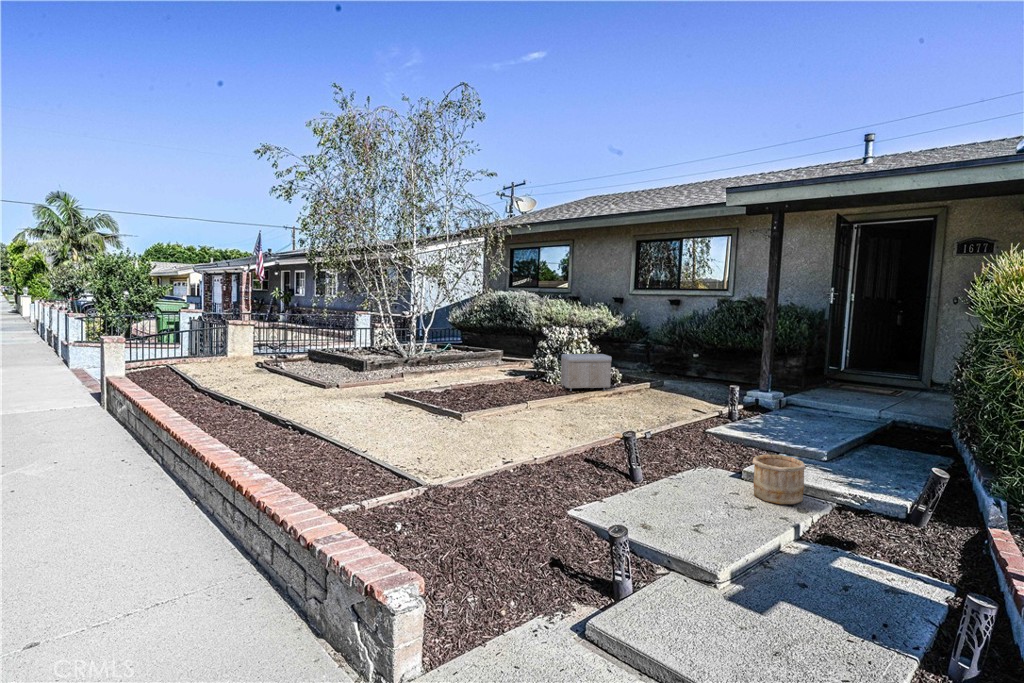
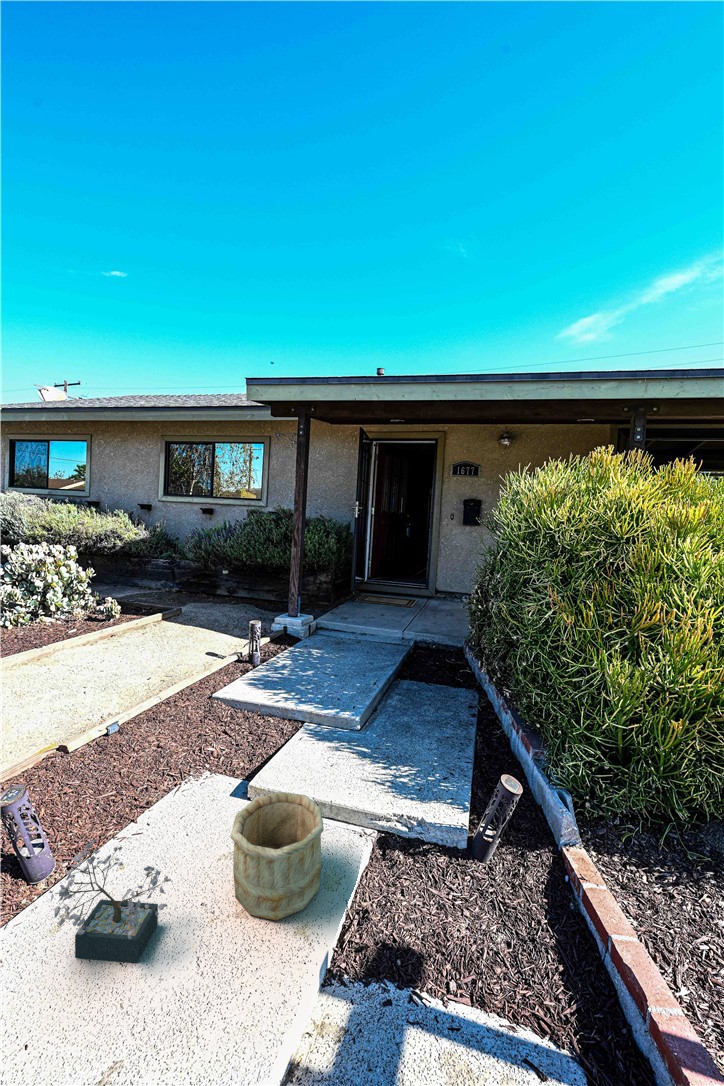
storage bench: present [561,354,612,391] -> none [25,580,103,637]
decorative plant: none [675,451,724,500] -> present [49,839,172,963]

